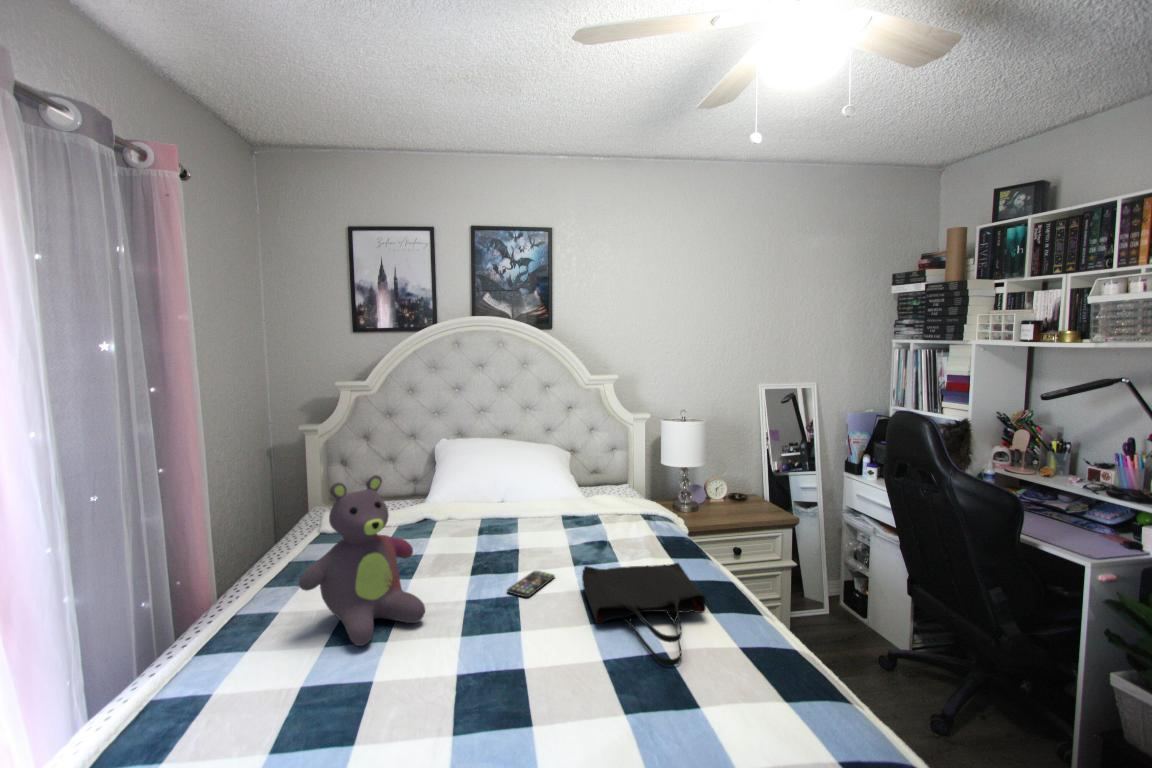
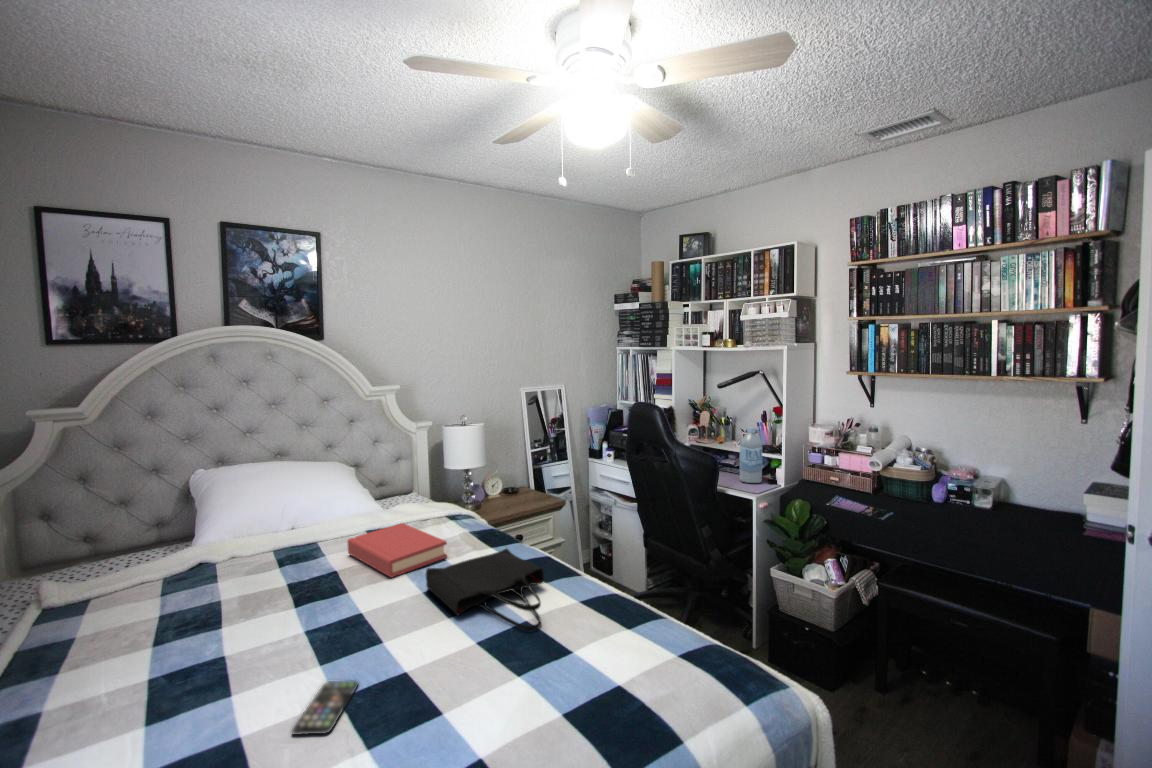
water bottle: none [1066,459,1113,546] -> present [740,427,762,483]
stuffed bear: present [299,475,425,646] -> none [101,514,272,708]
hardback book: none [535,514,621,568] -> present [347,523,447,577]
smartphone: present [507,571,555,597] -> present [292,681,358,735]

